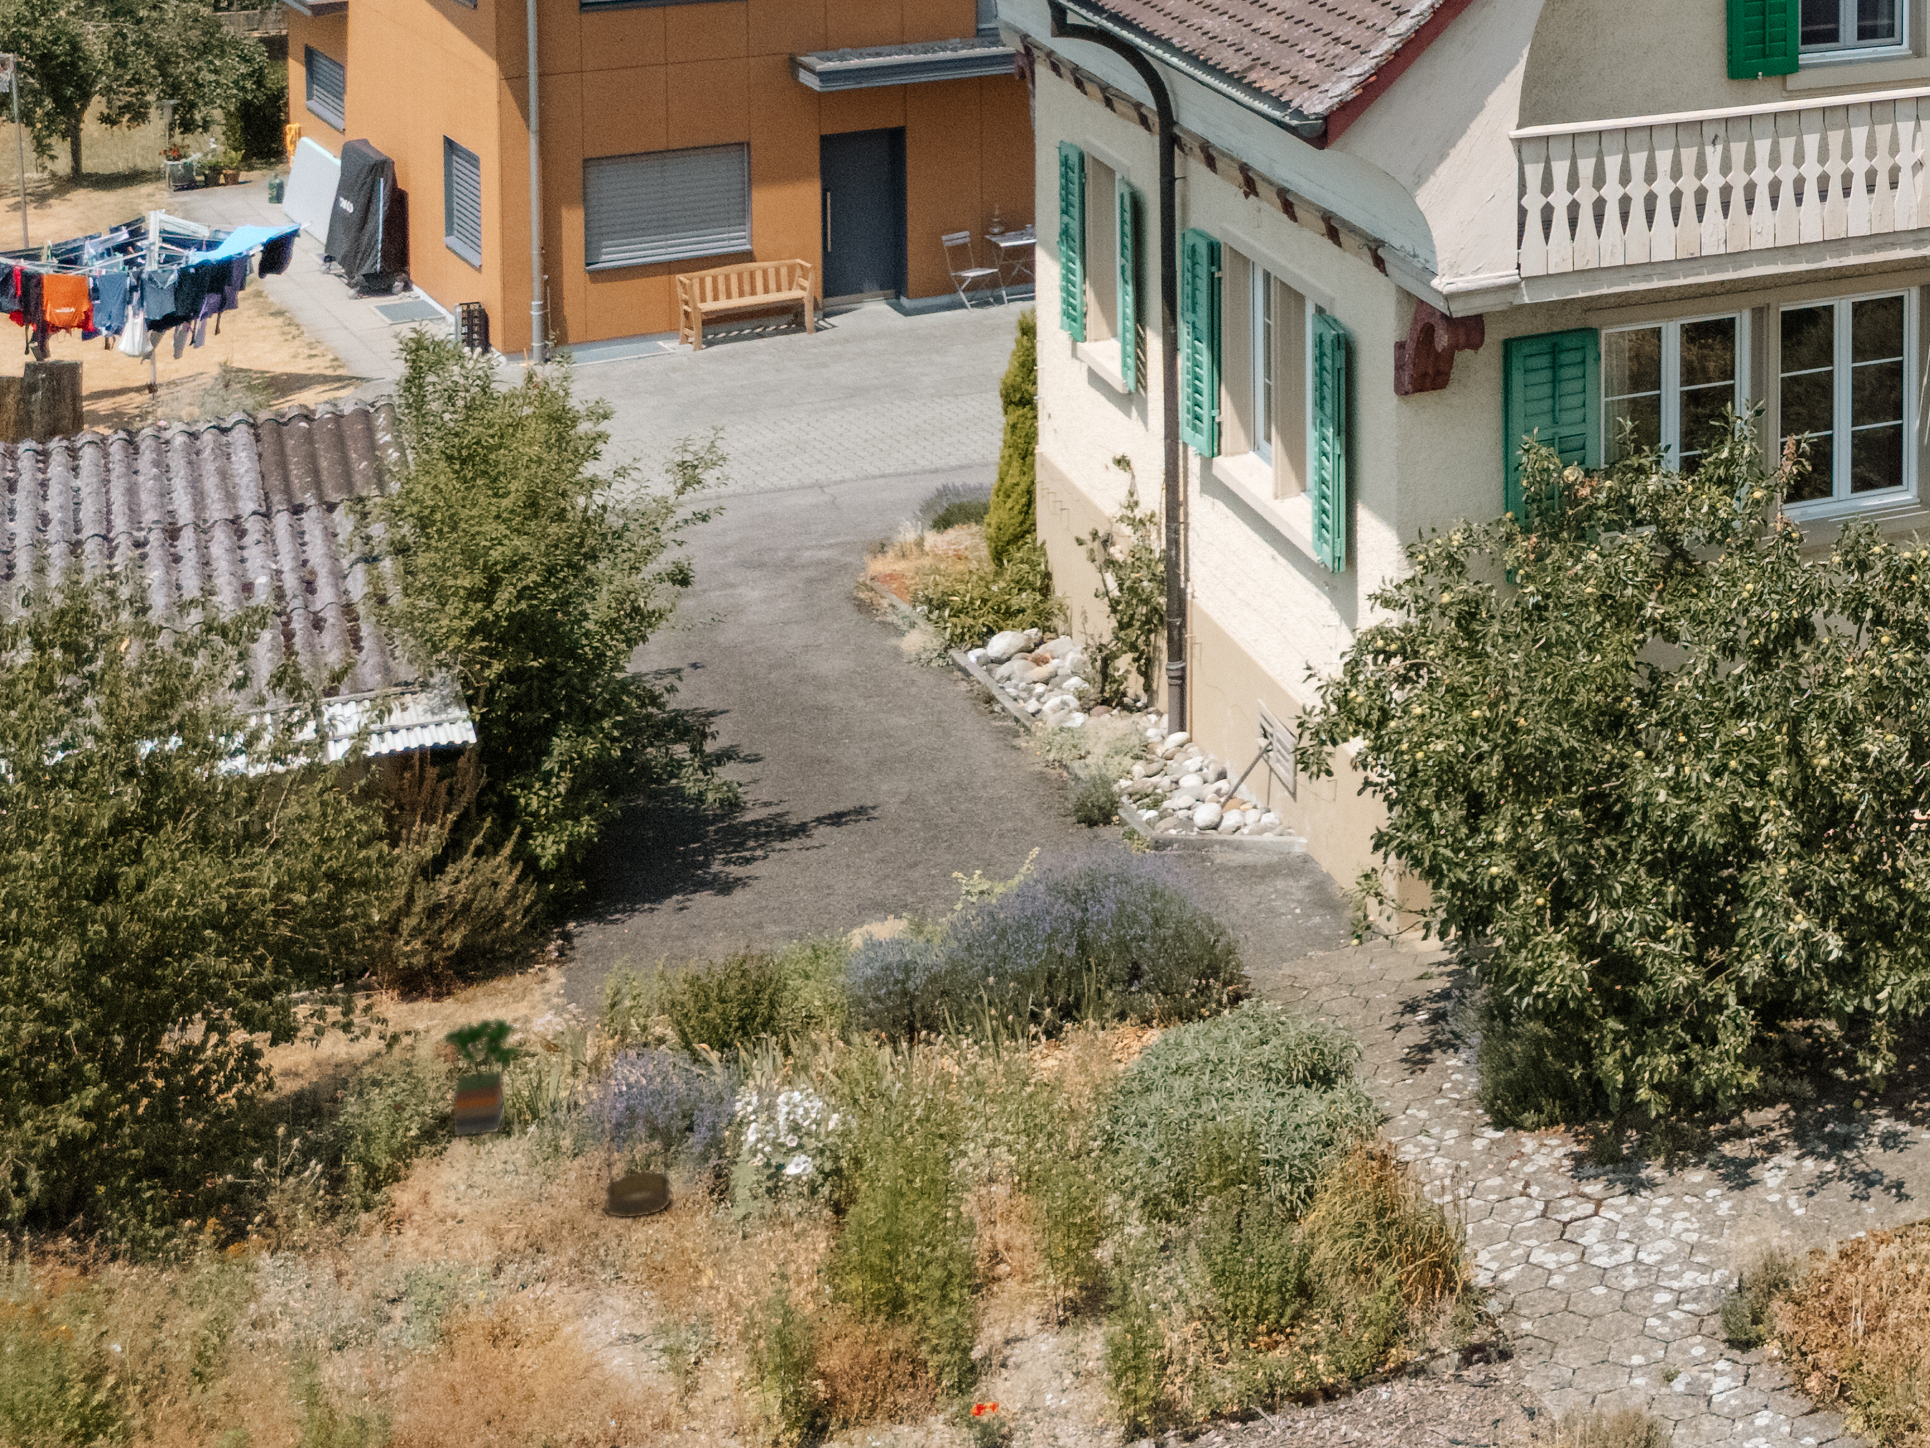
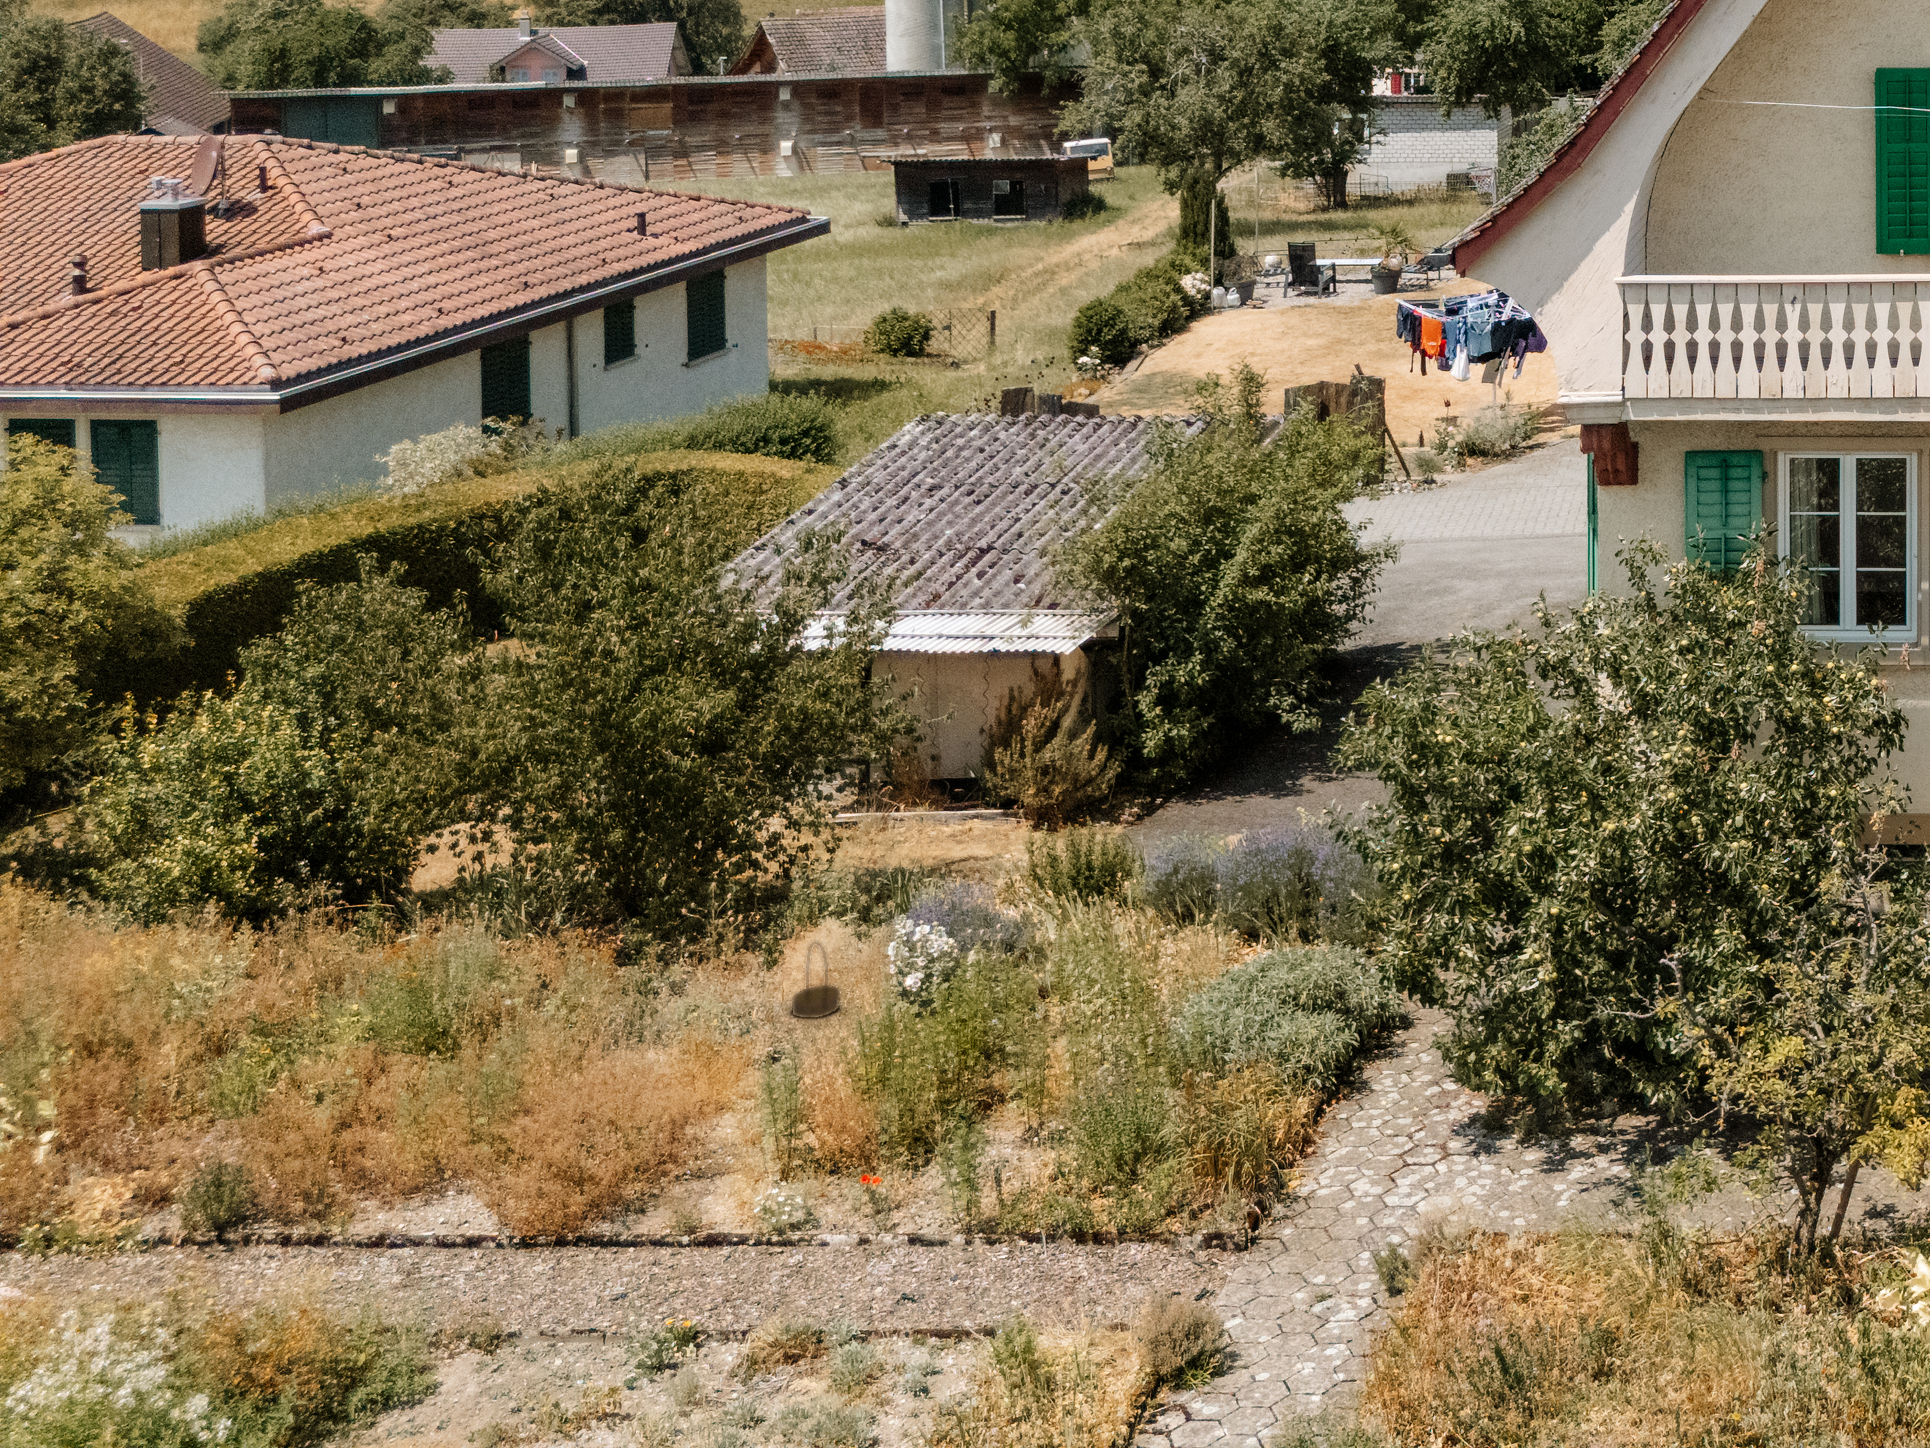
potted tree: present [443,1019,519,1135] -> none [839,849,895,935]

